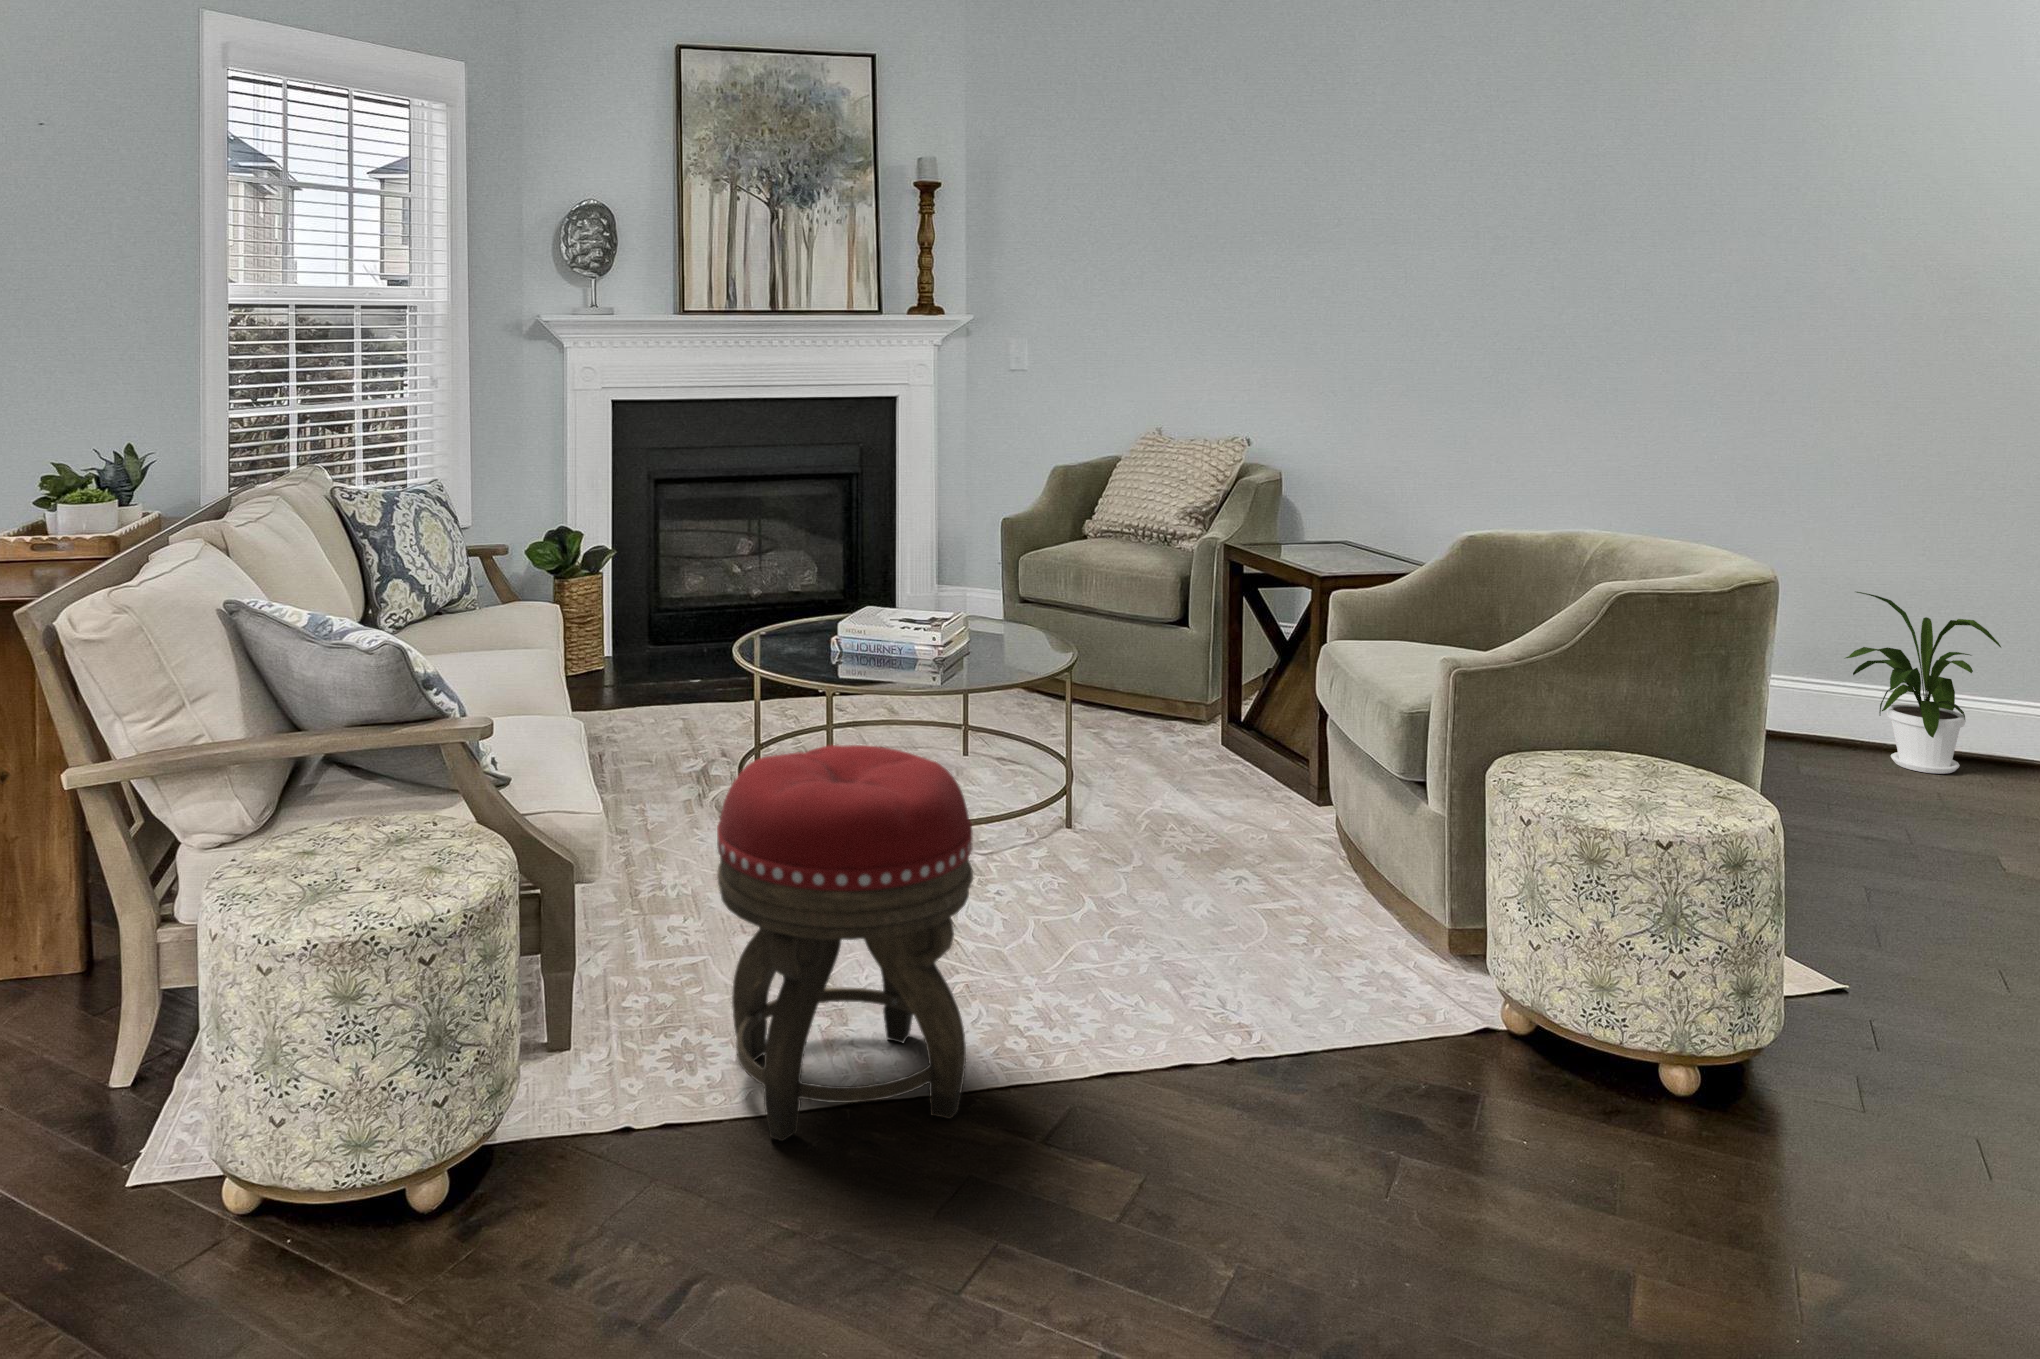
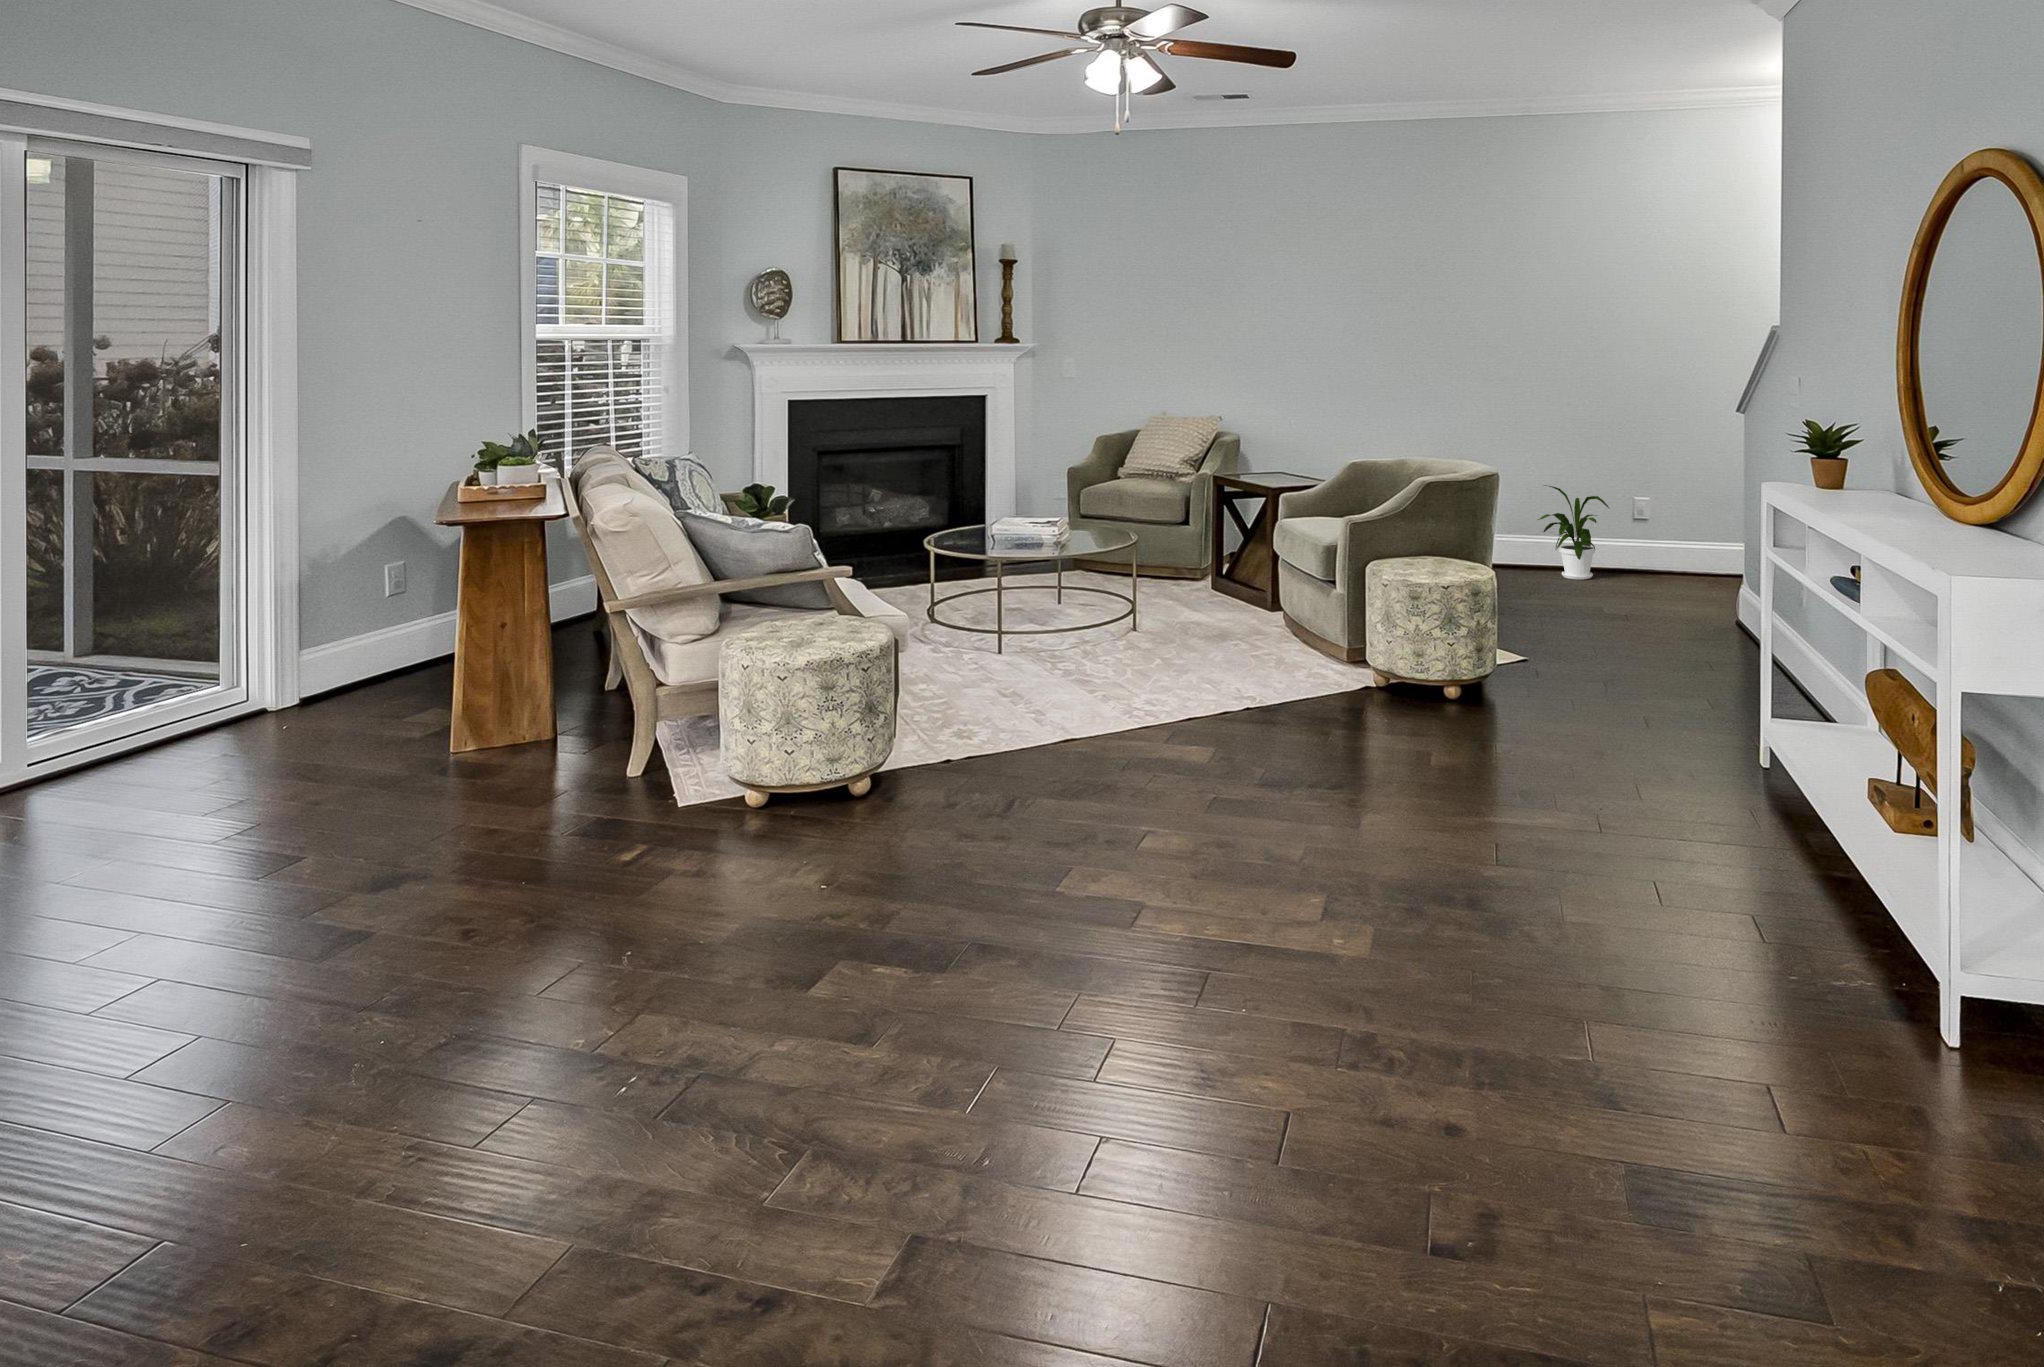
footstool: present [717,745,973,1141] -> none [988,564,1124,759]

